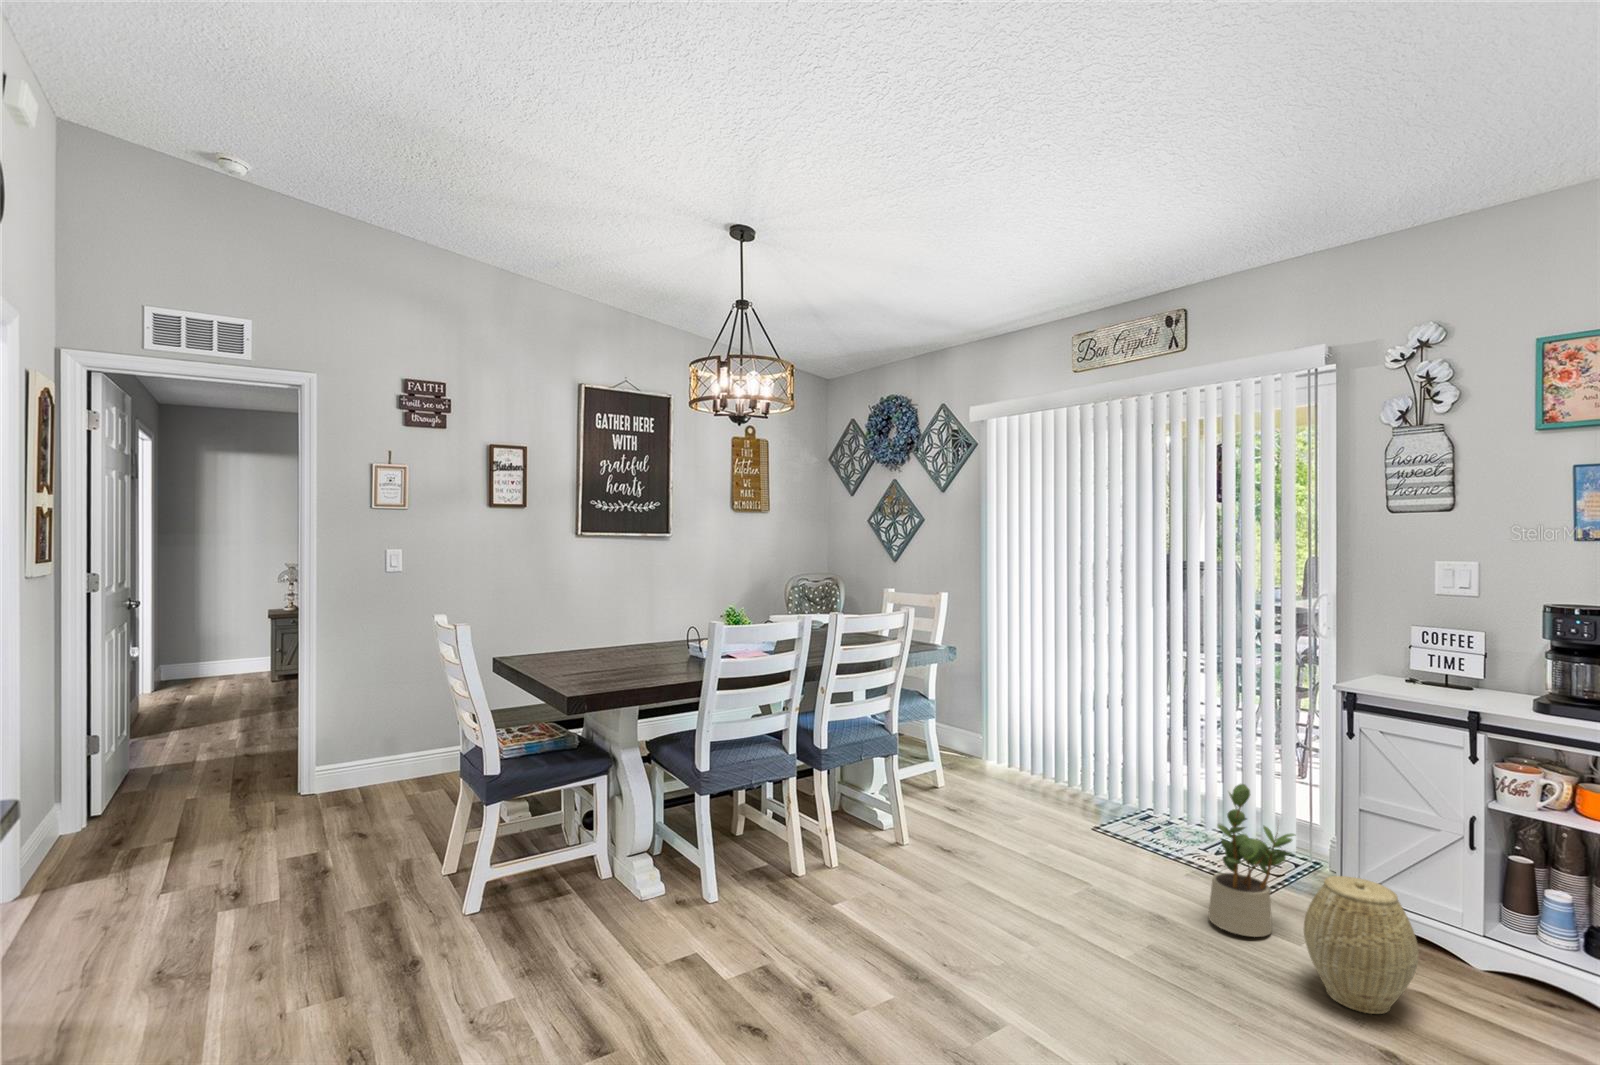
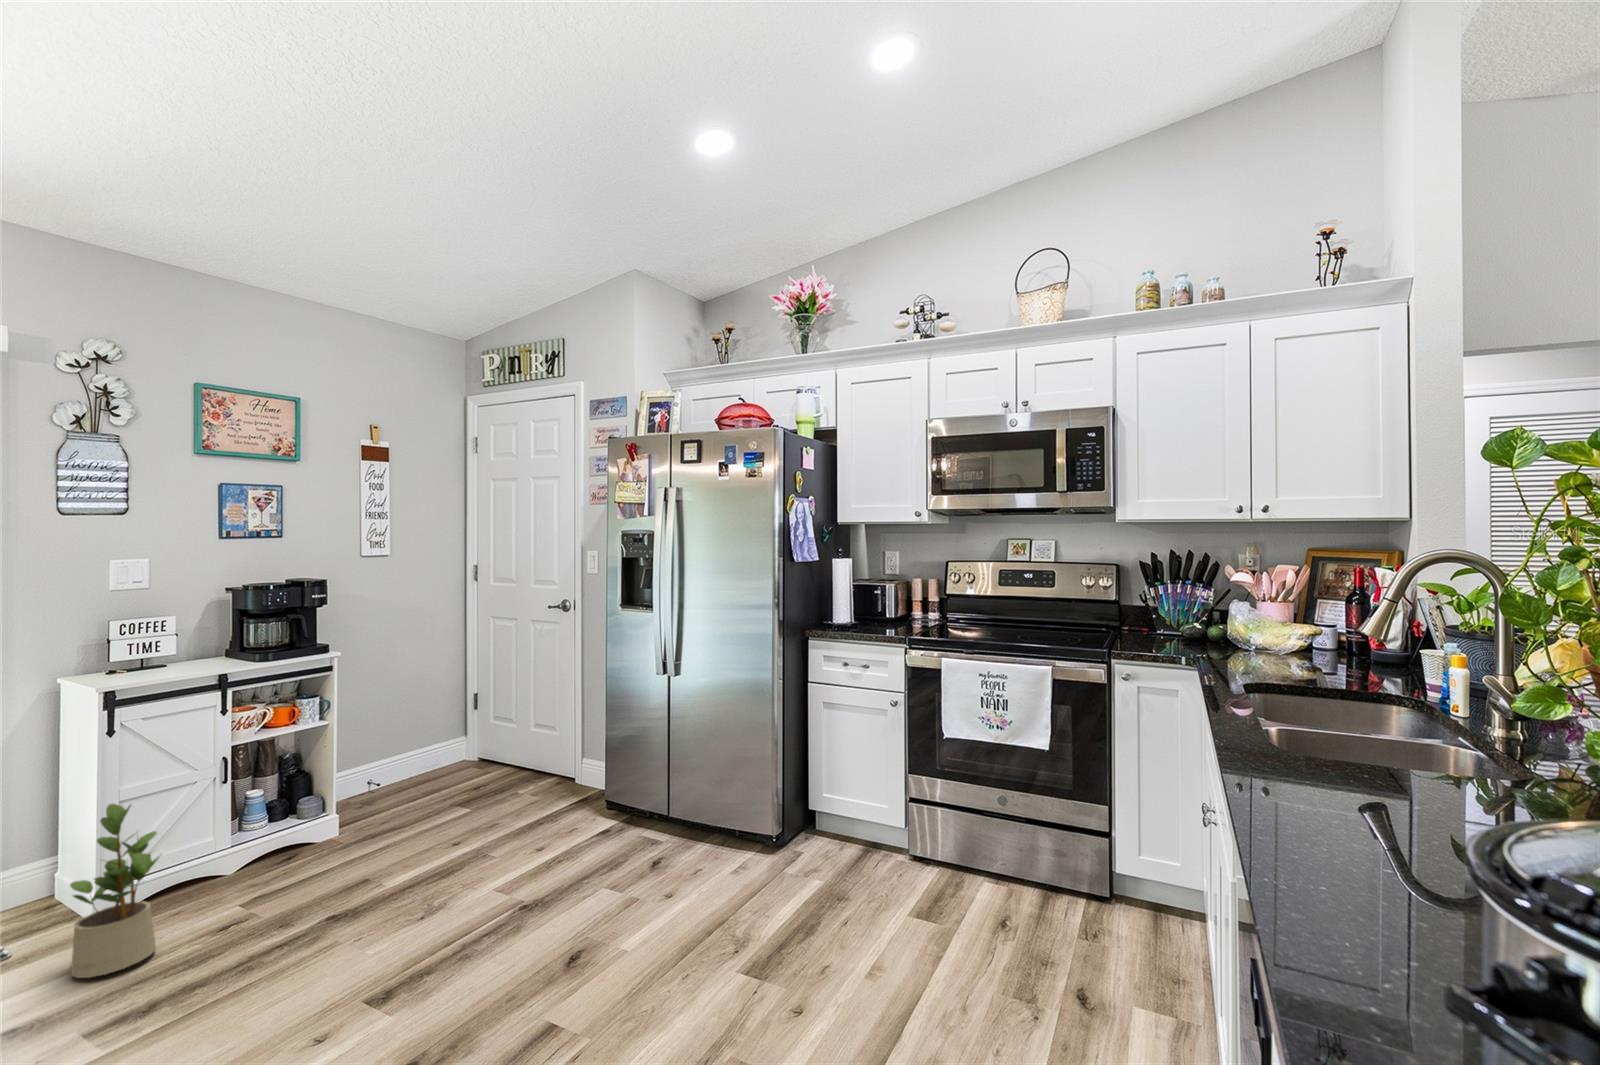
woven basket: present [1304,876,1419,1014] -> none [234,810,330,921]

